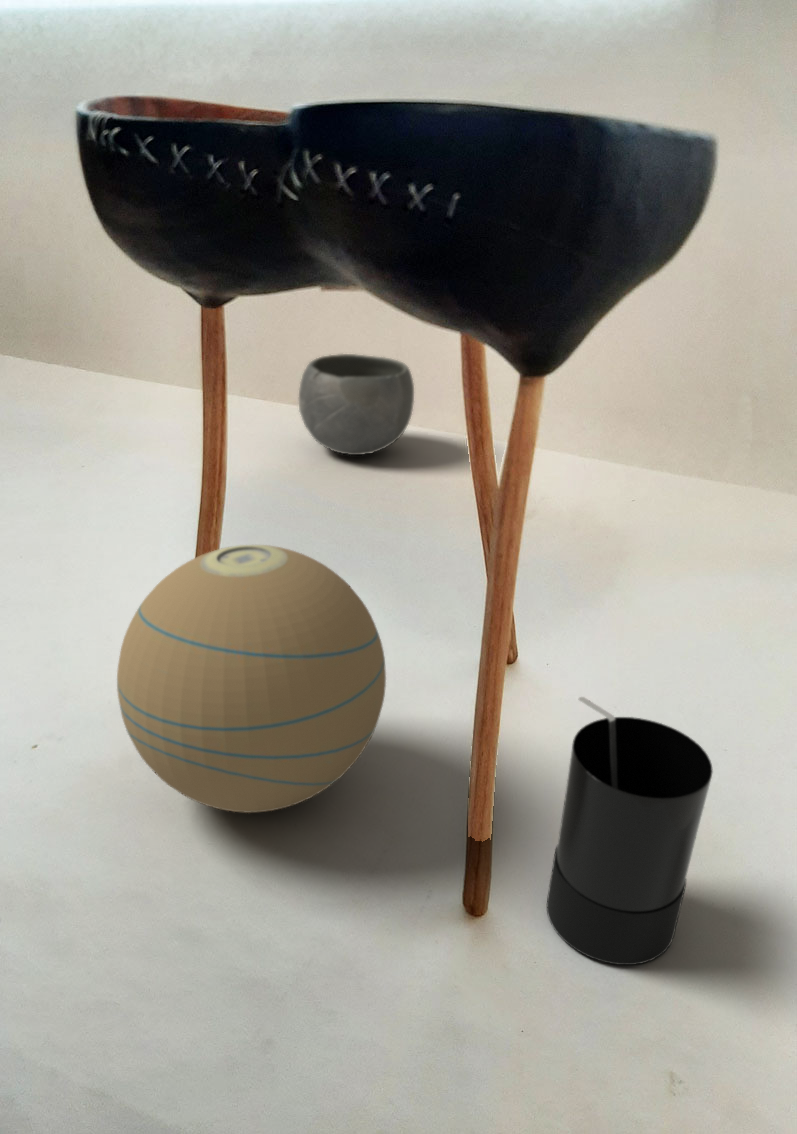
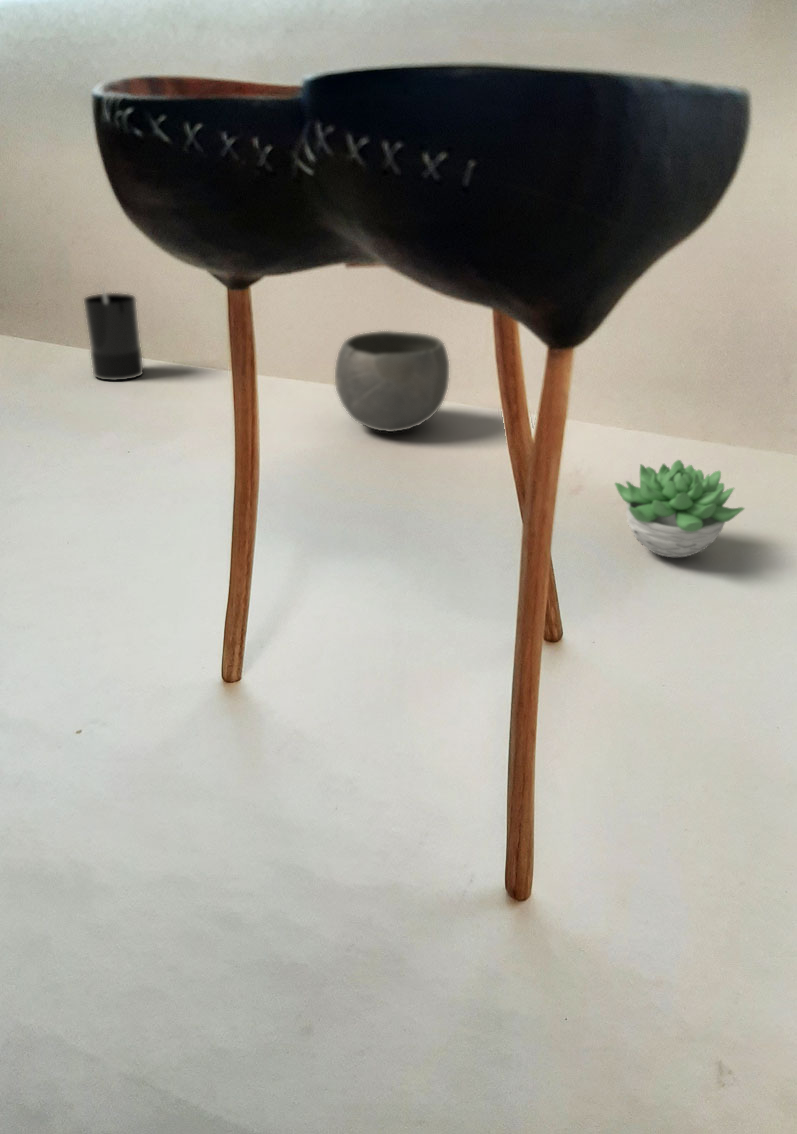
succulent plant: none [577,491,705,588] -> present [615,460,744,557]
decorative orb: present [117,545,386,813] -> none [153,529,421,796]
candle: present [547,697,713,965] -> present [84,289,143,380]

